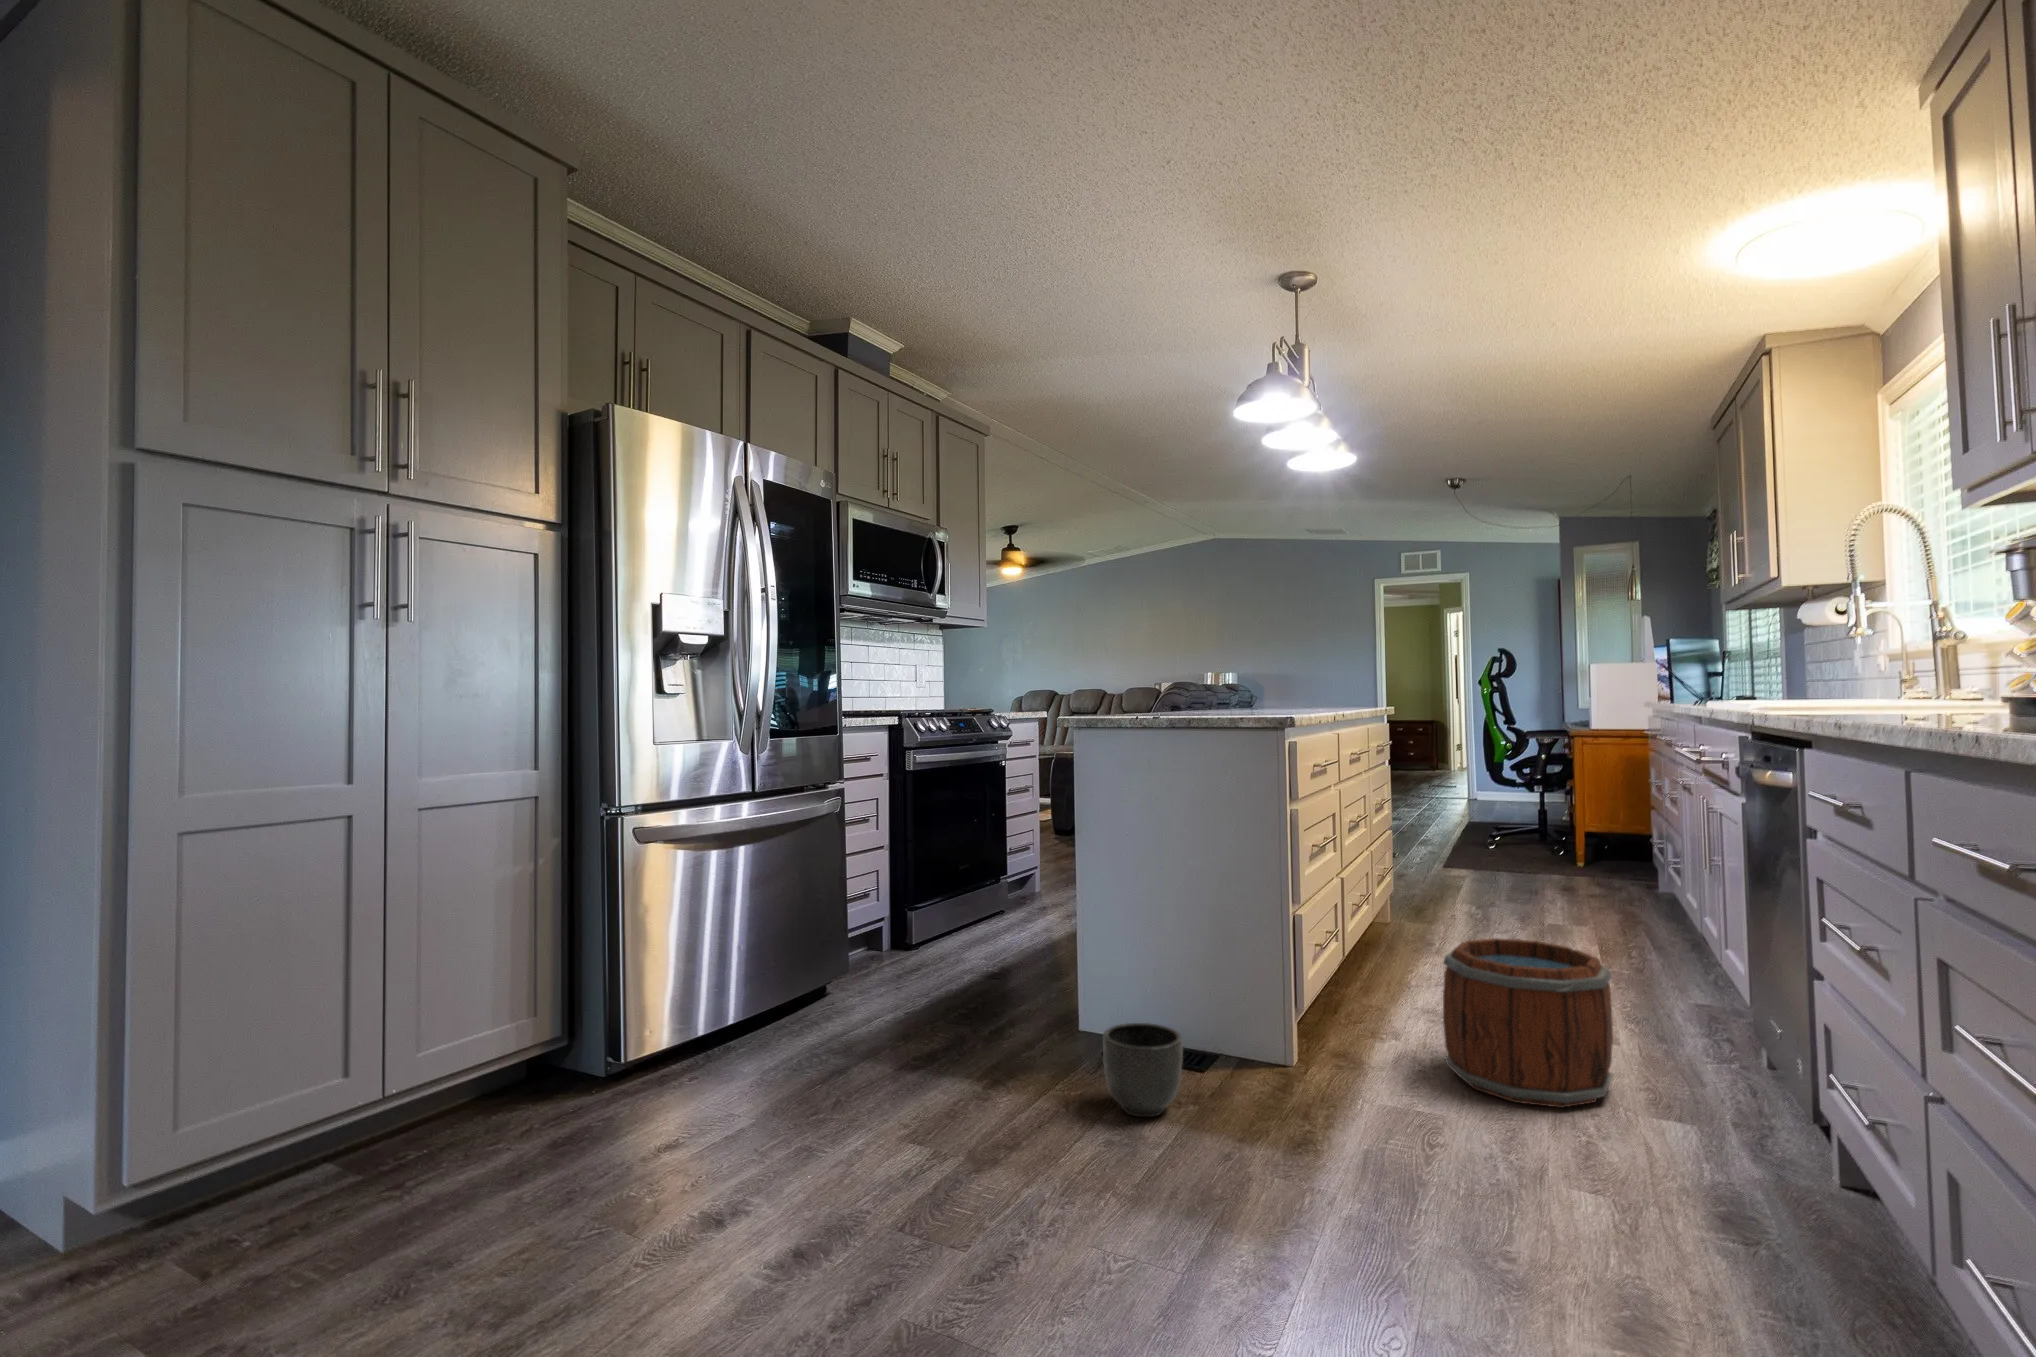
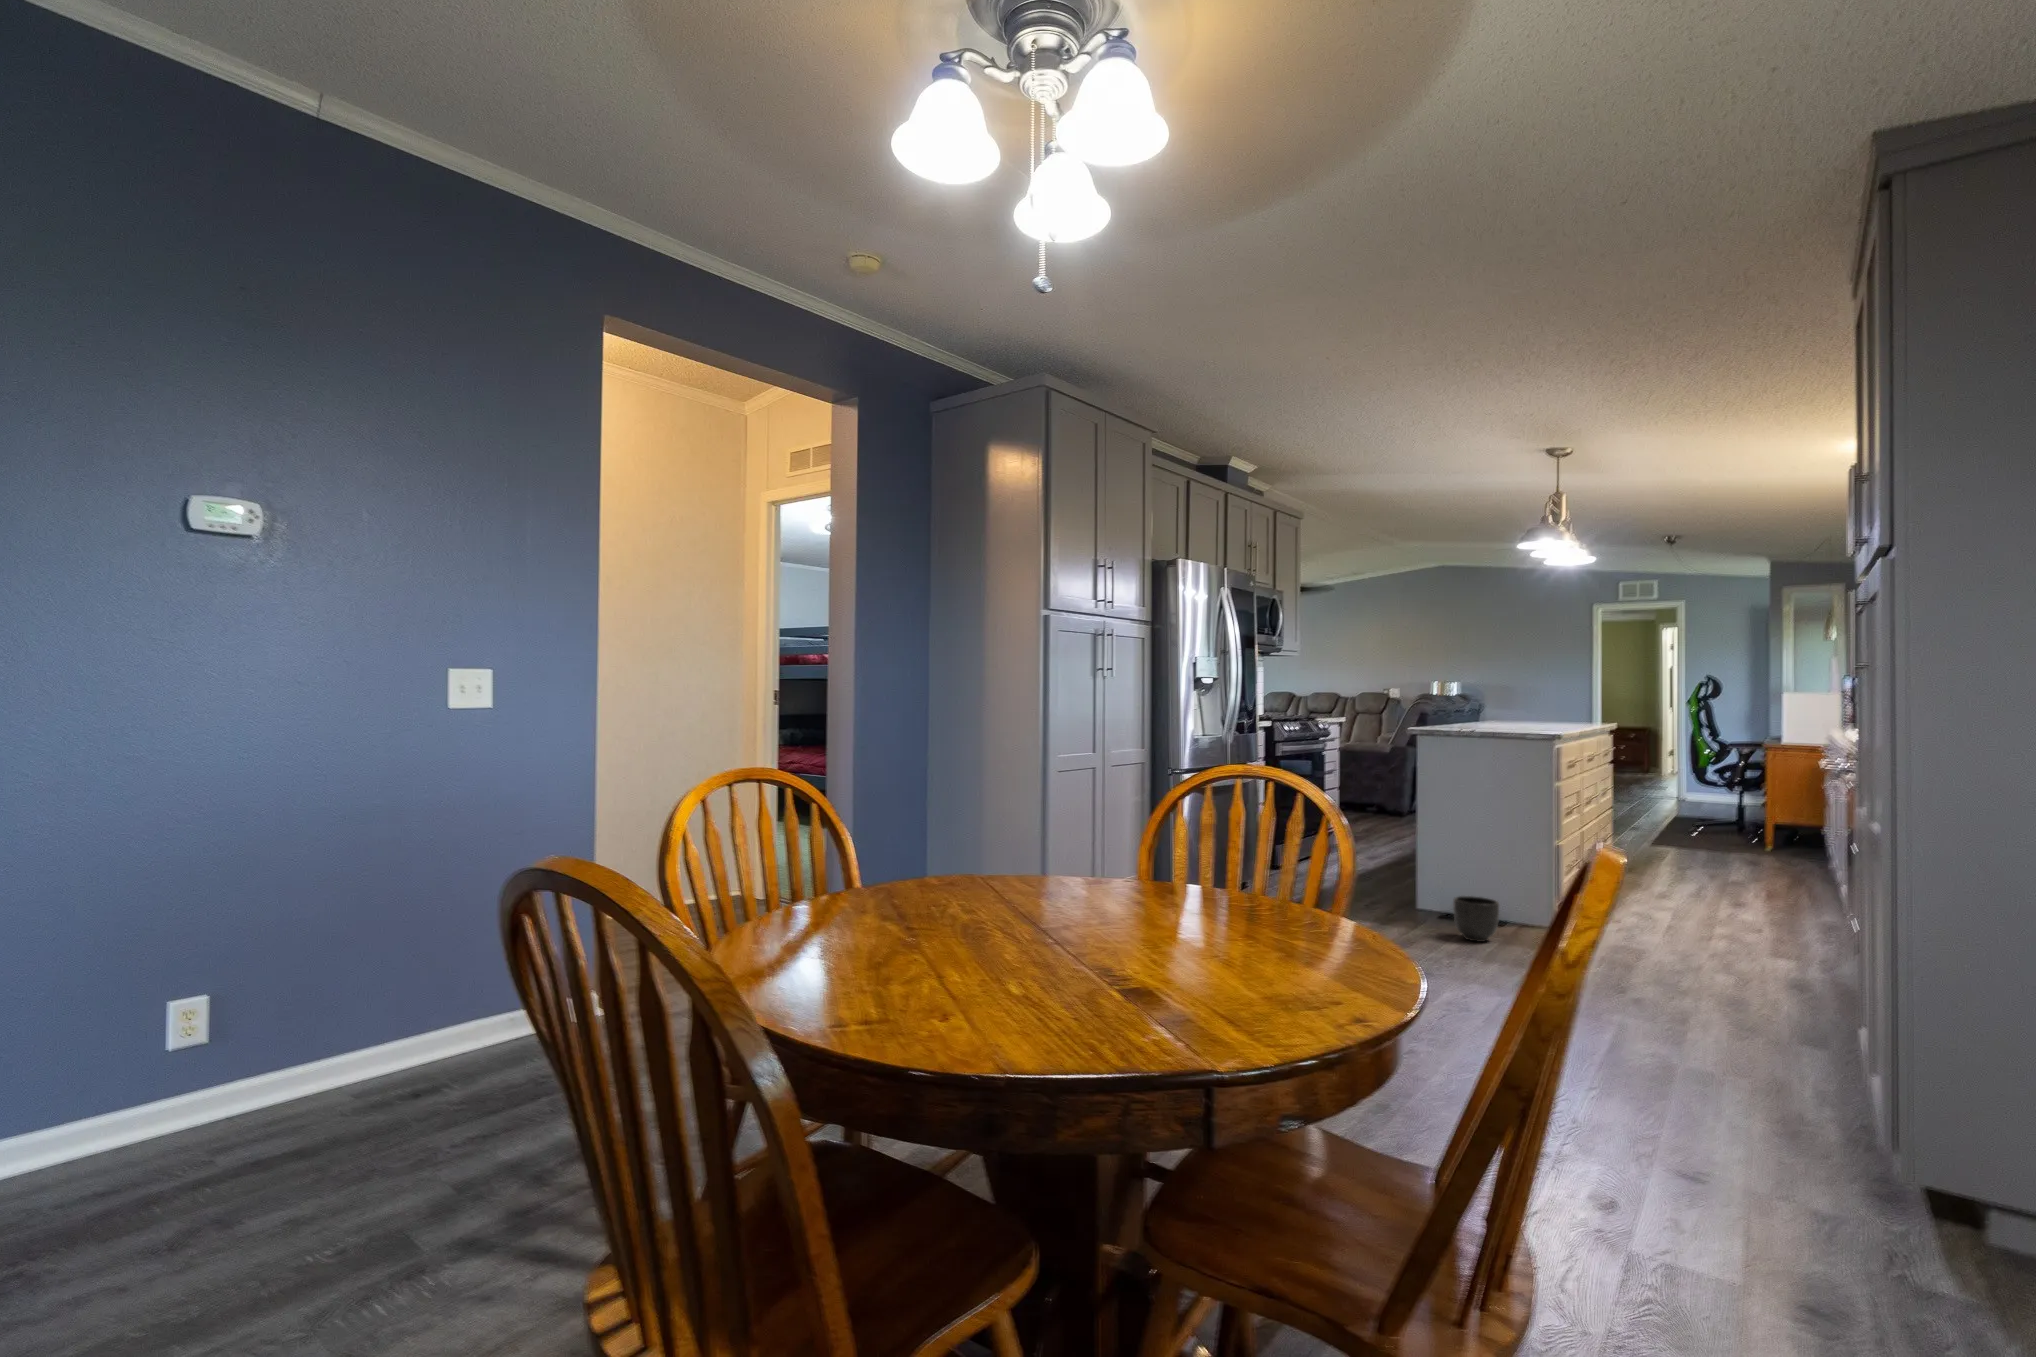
bucket: present [1443,938,1613,1108] -> none [1650,865,1753,952]

